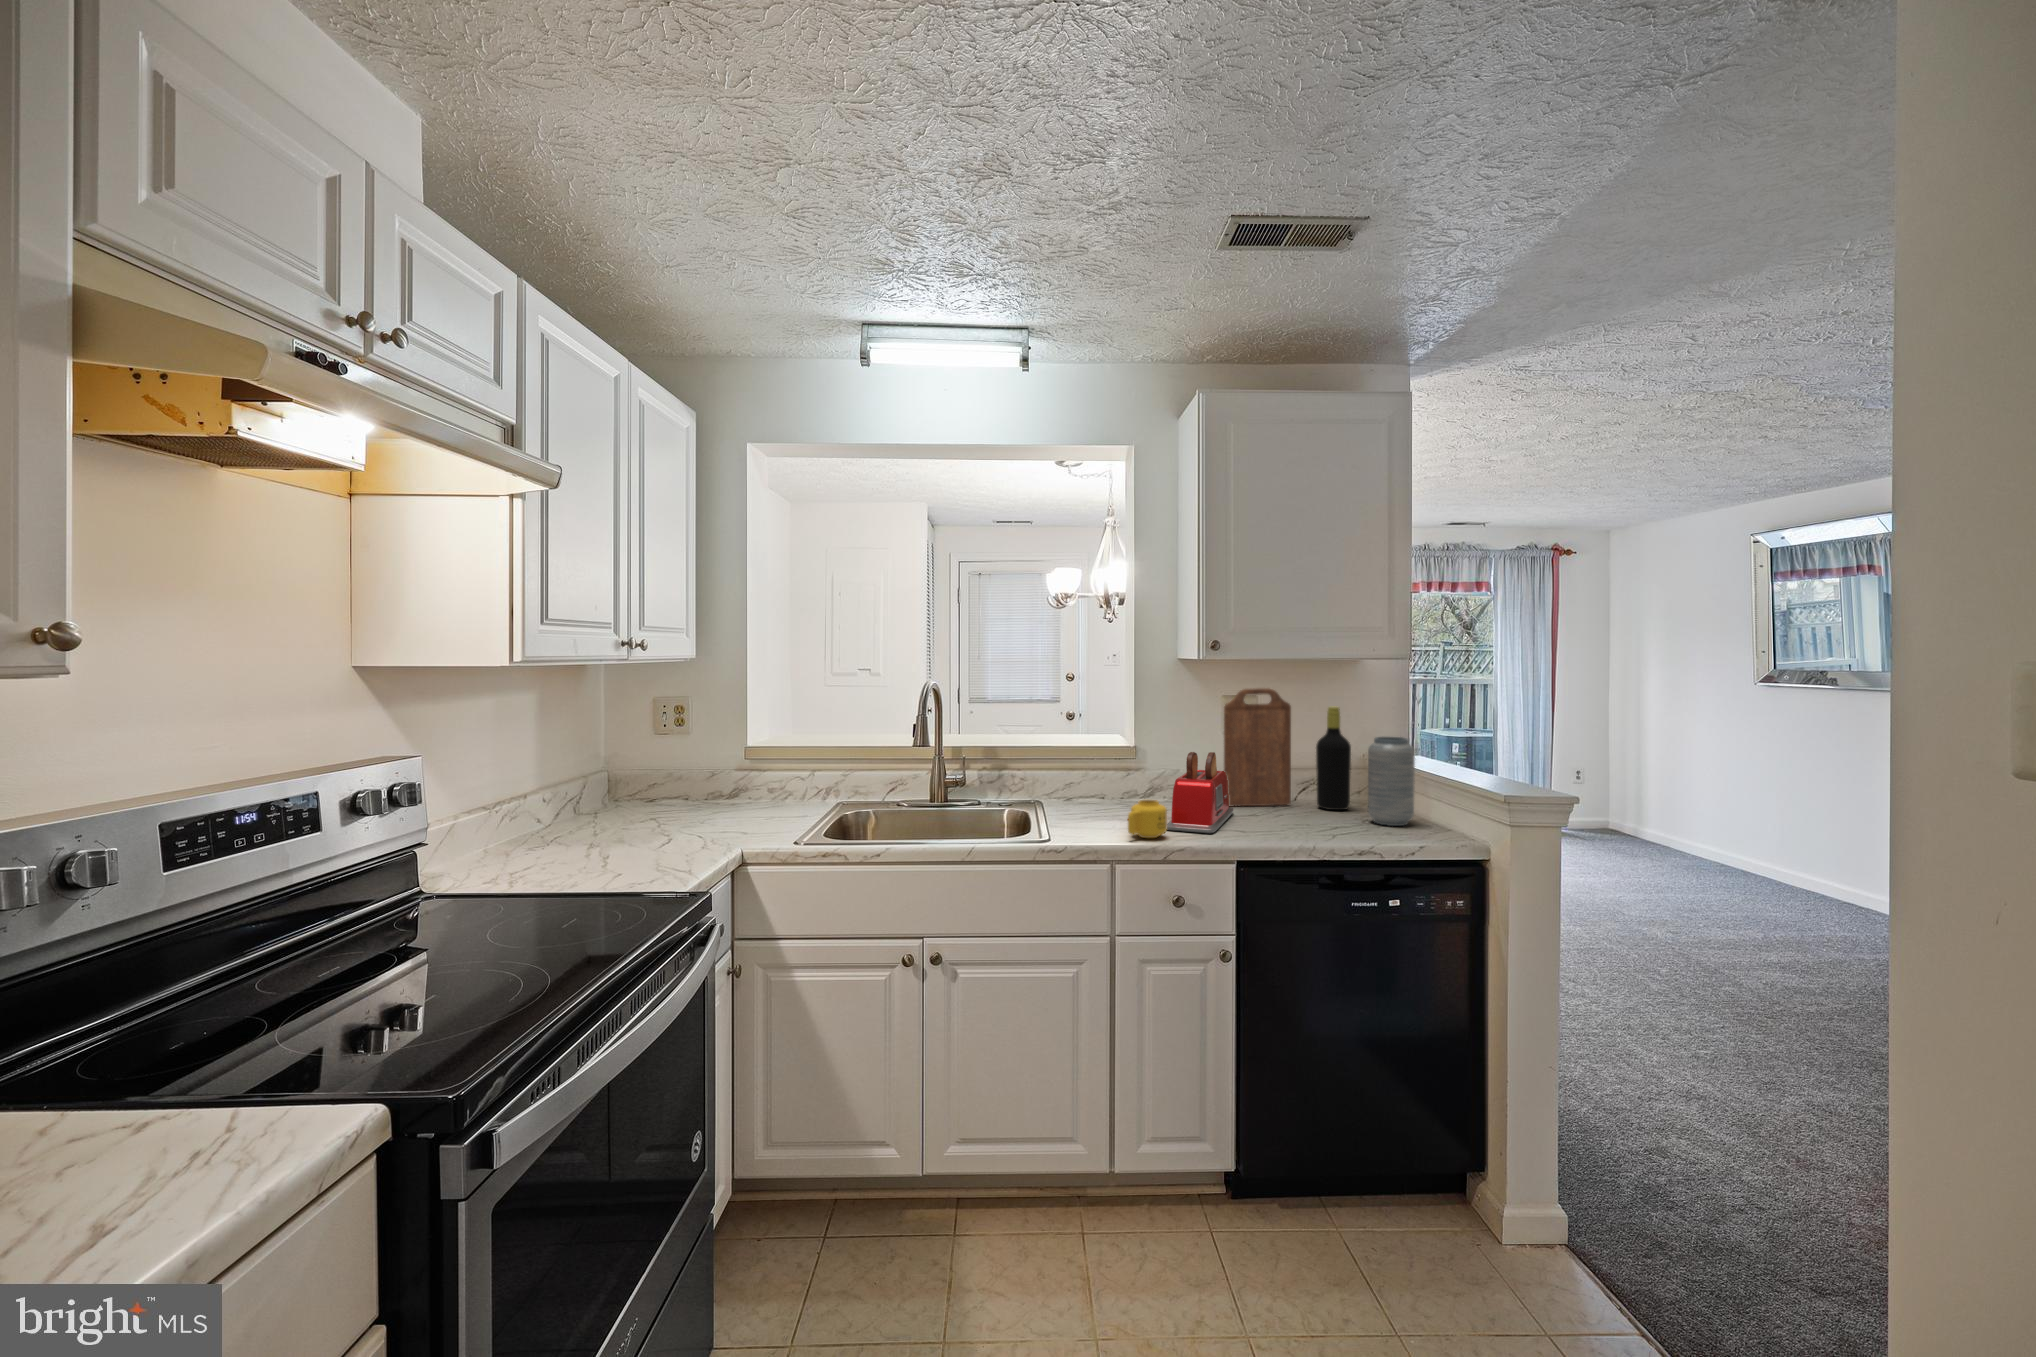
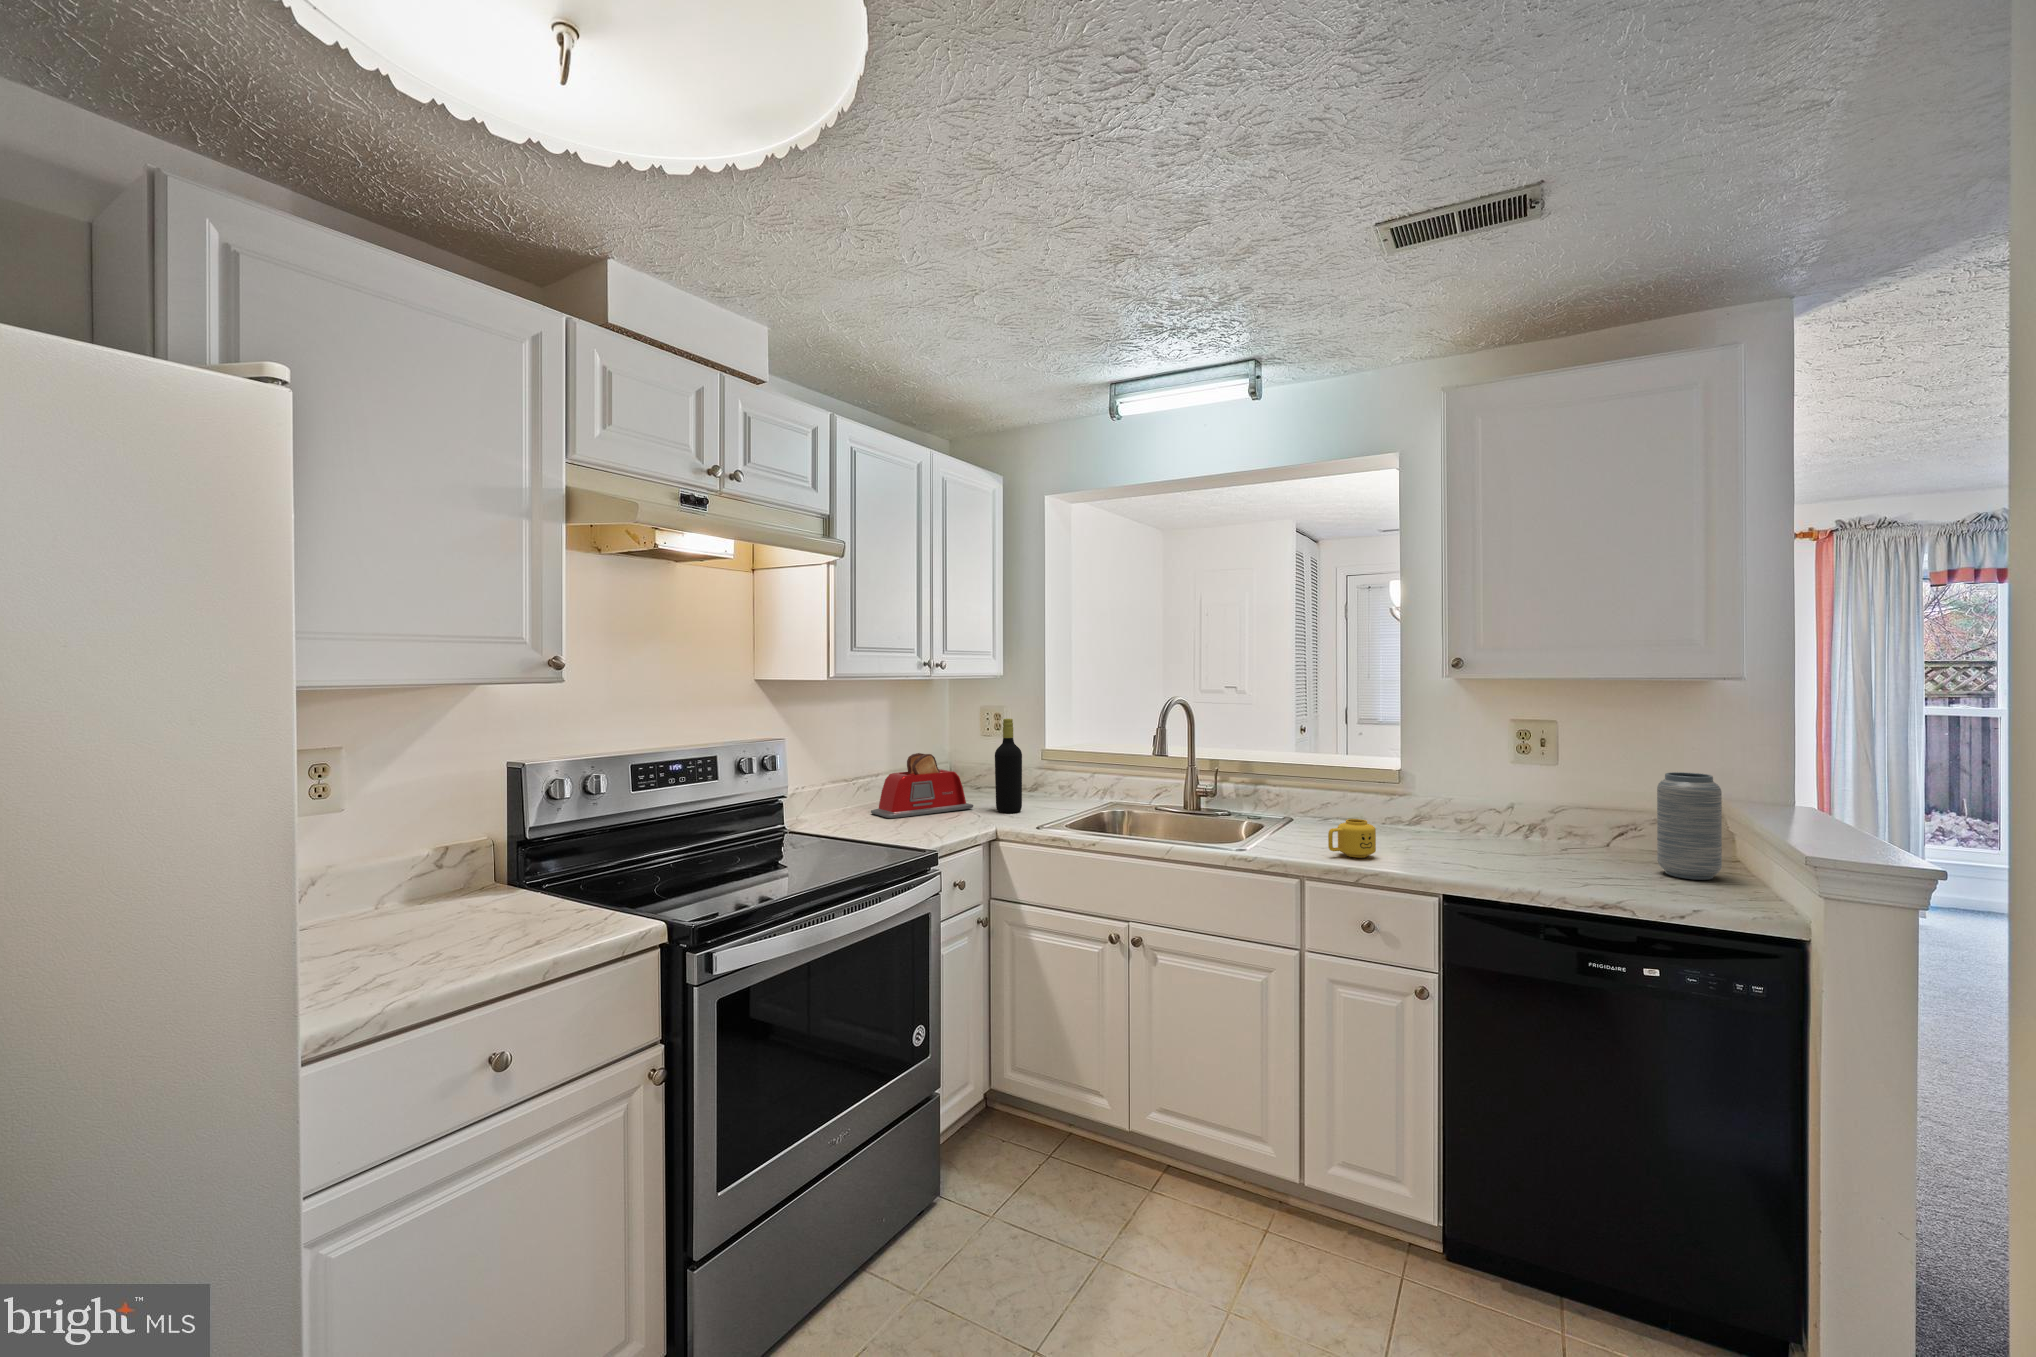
cutting board: present [1224,688,1291,806] -> none [1495,712,1584,845]
bottle: present [1316,707,1351,810] -> present [995,719,1022,813]
toaster: present [1167,752,1234,833] -> present [871,753,973,818]

